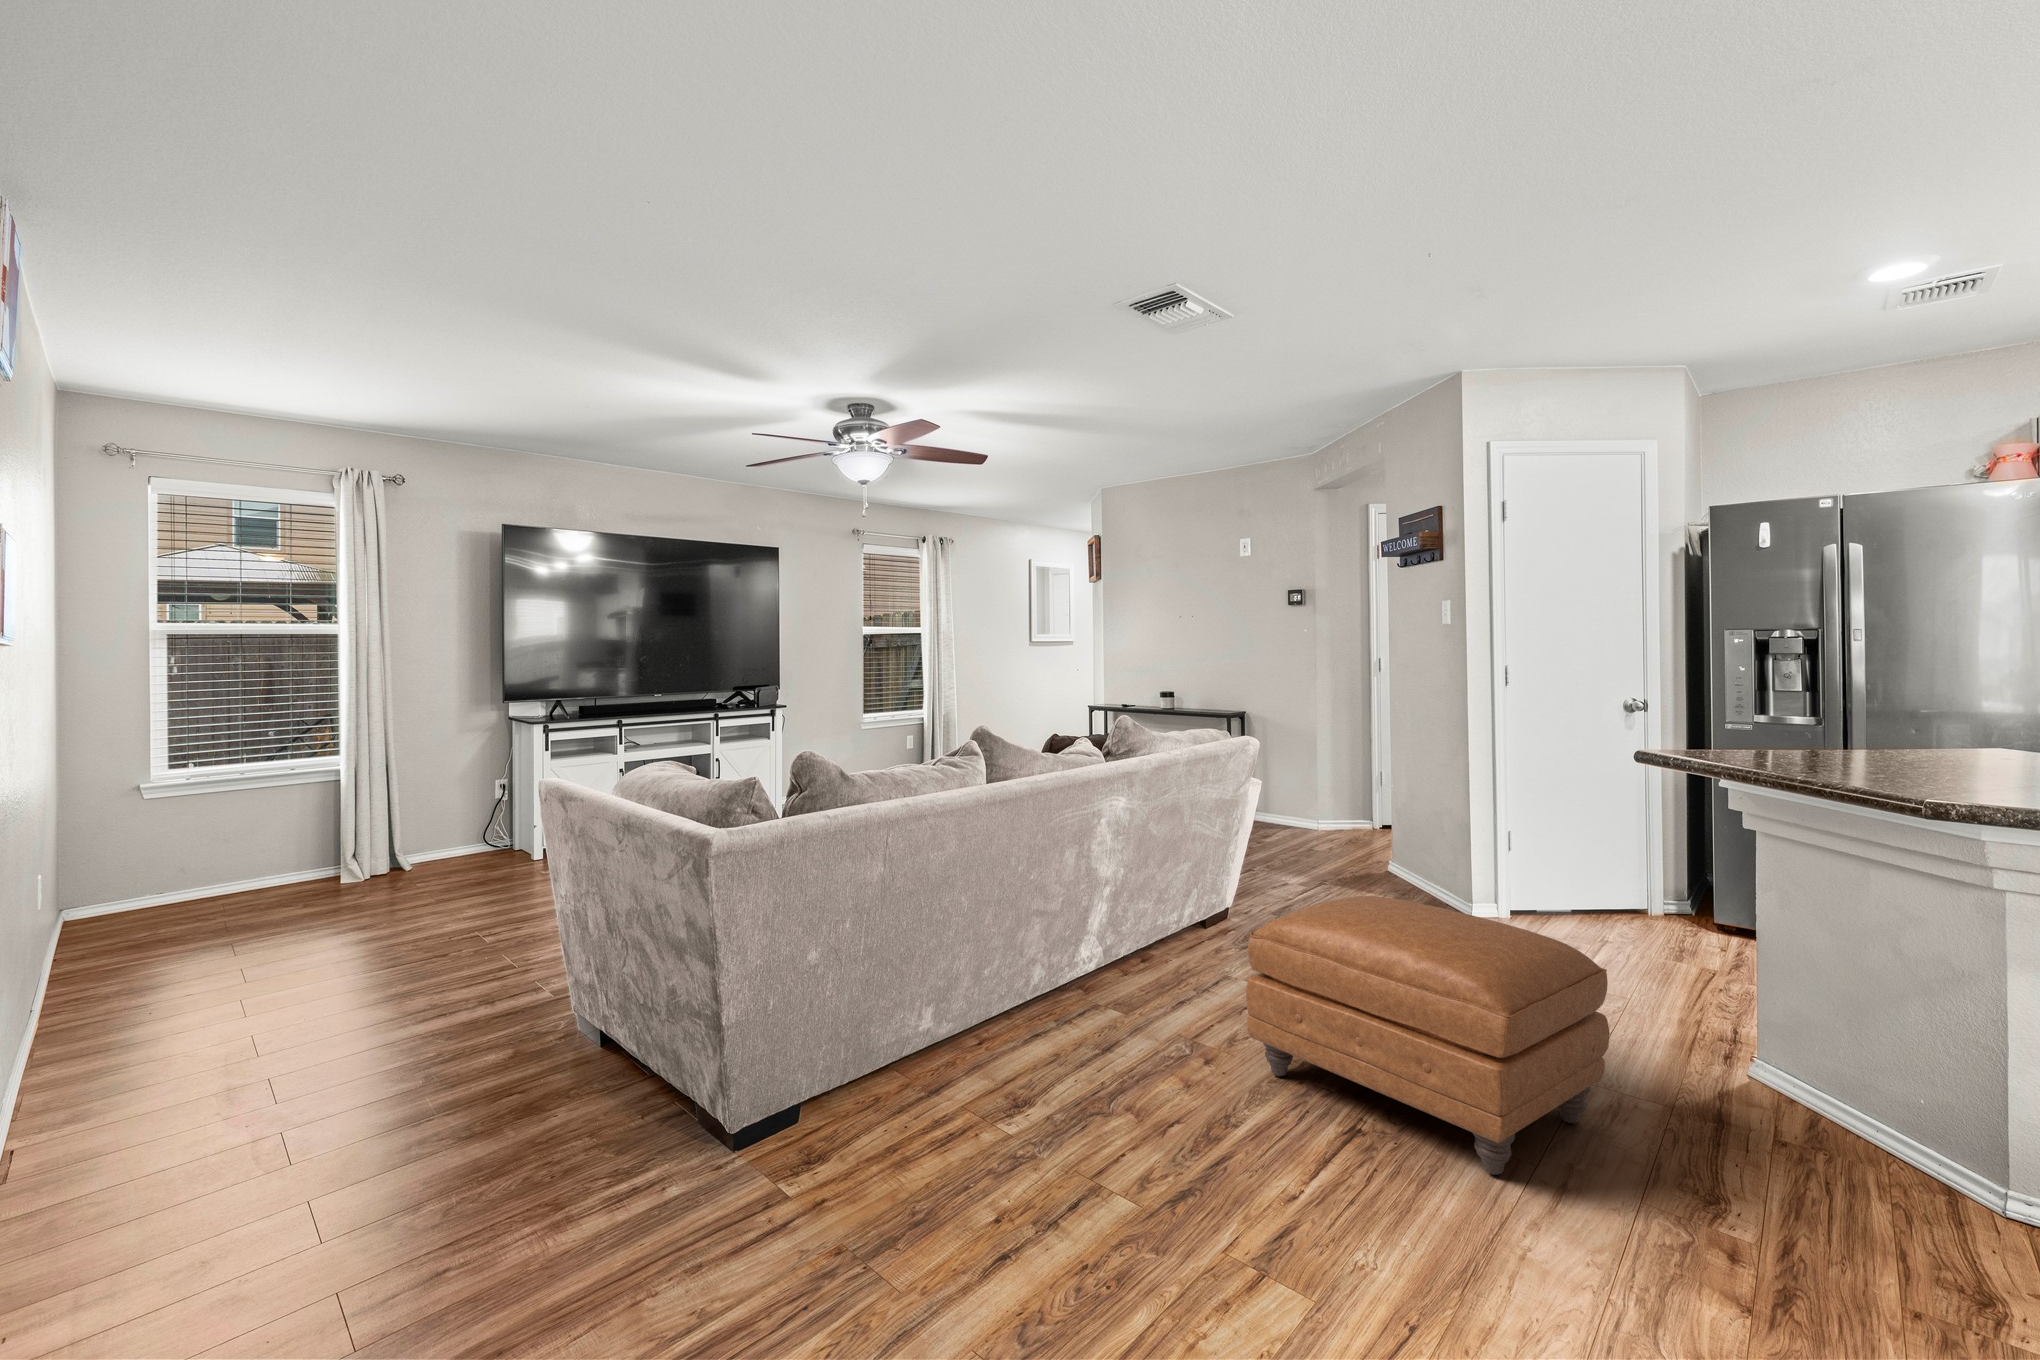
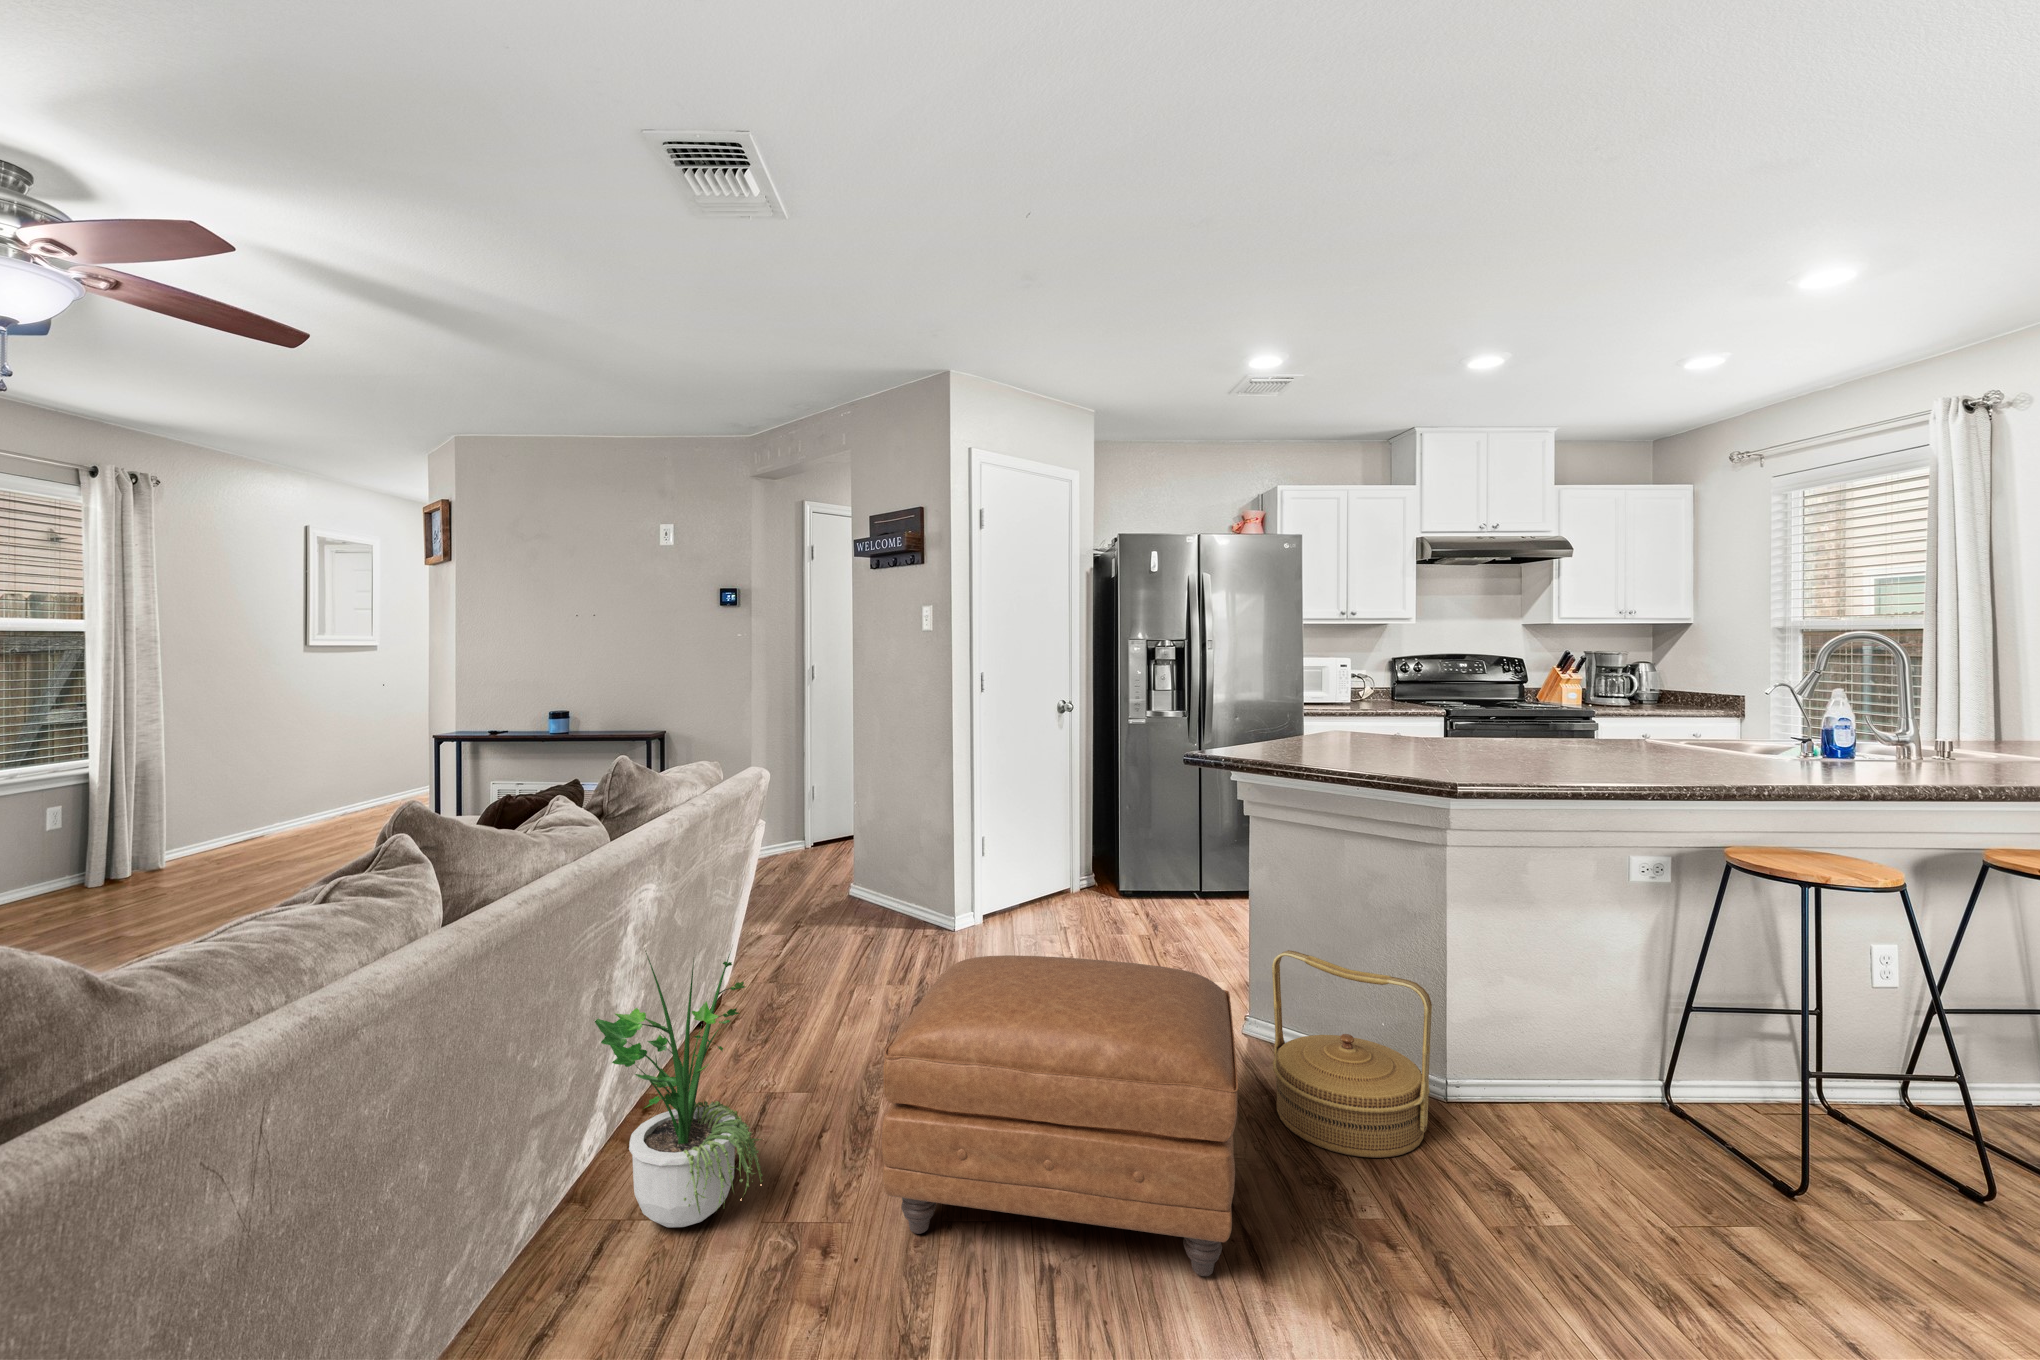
potted plant: none [1078,830,1198,1022] -> present [595,948,762,1227]
woven basket: none [1696,963,1905,1198] -> present [1272,950,1432,1158]

